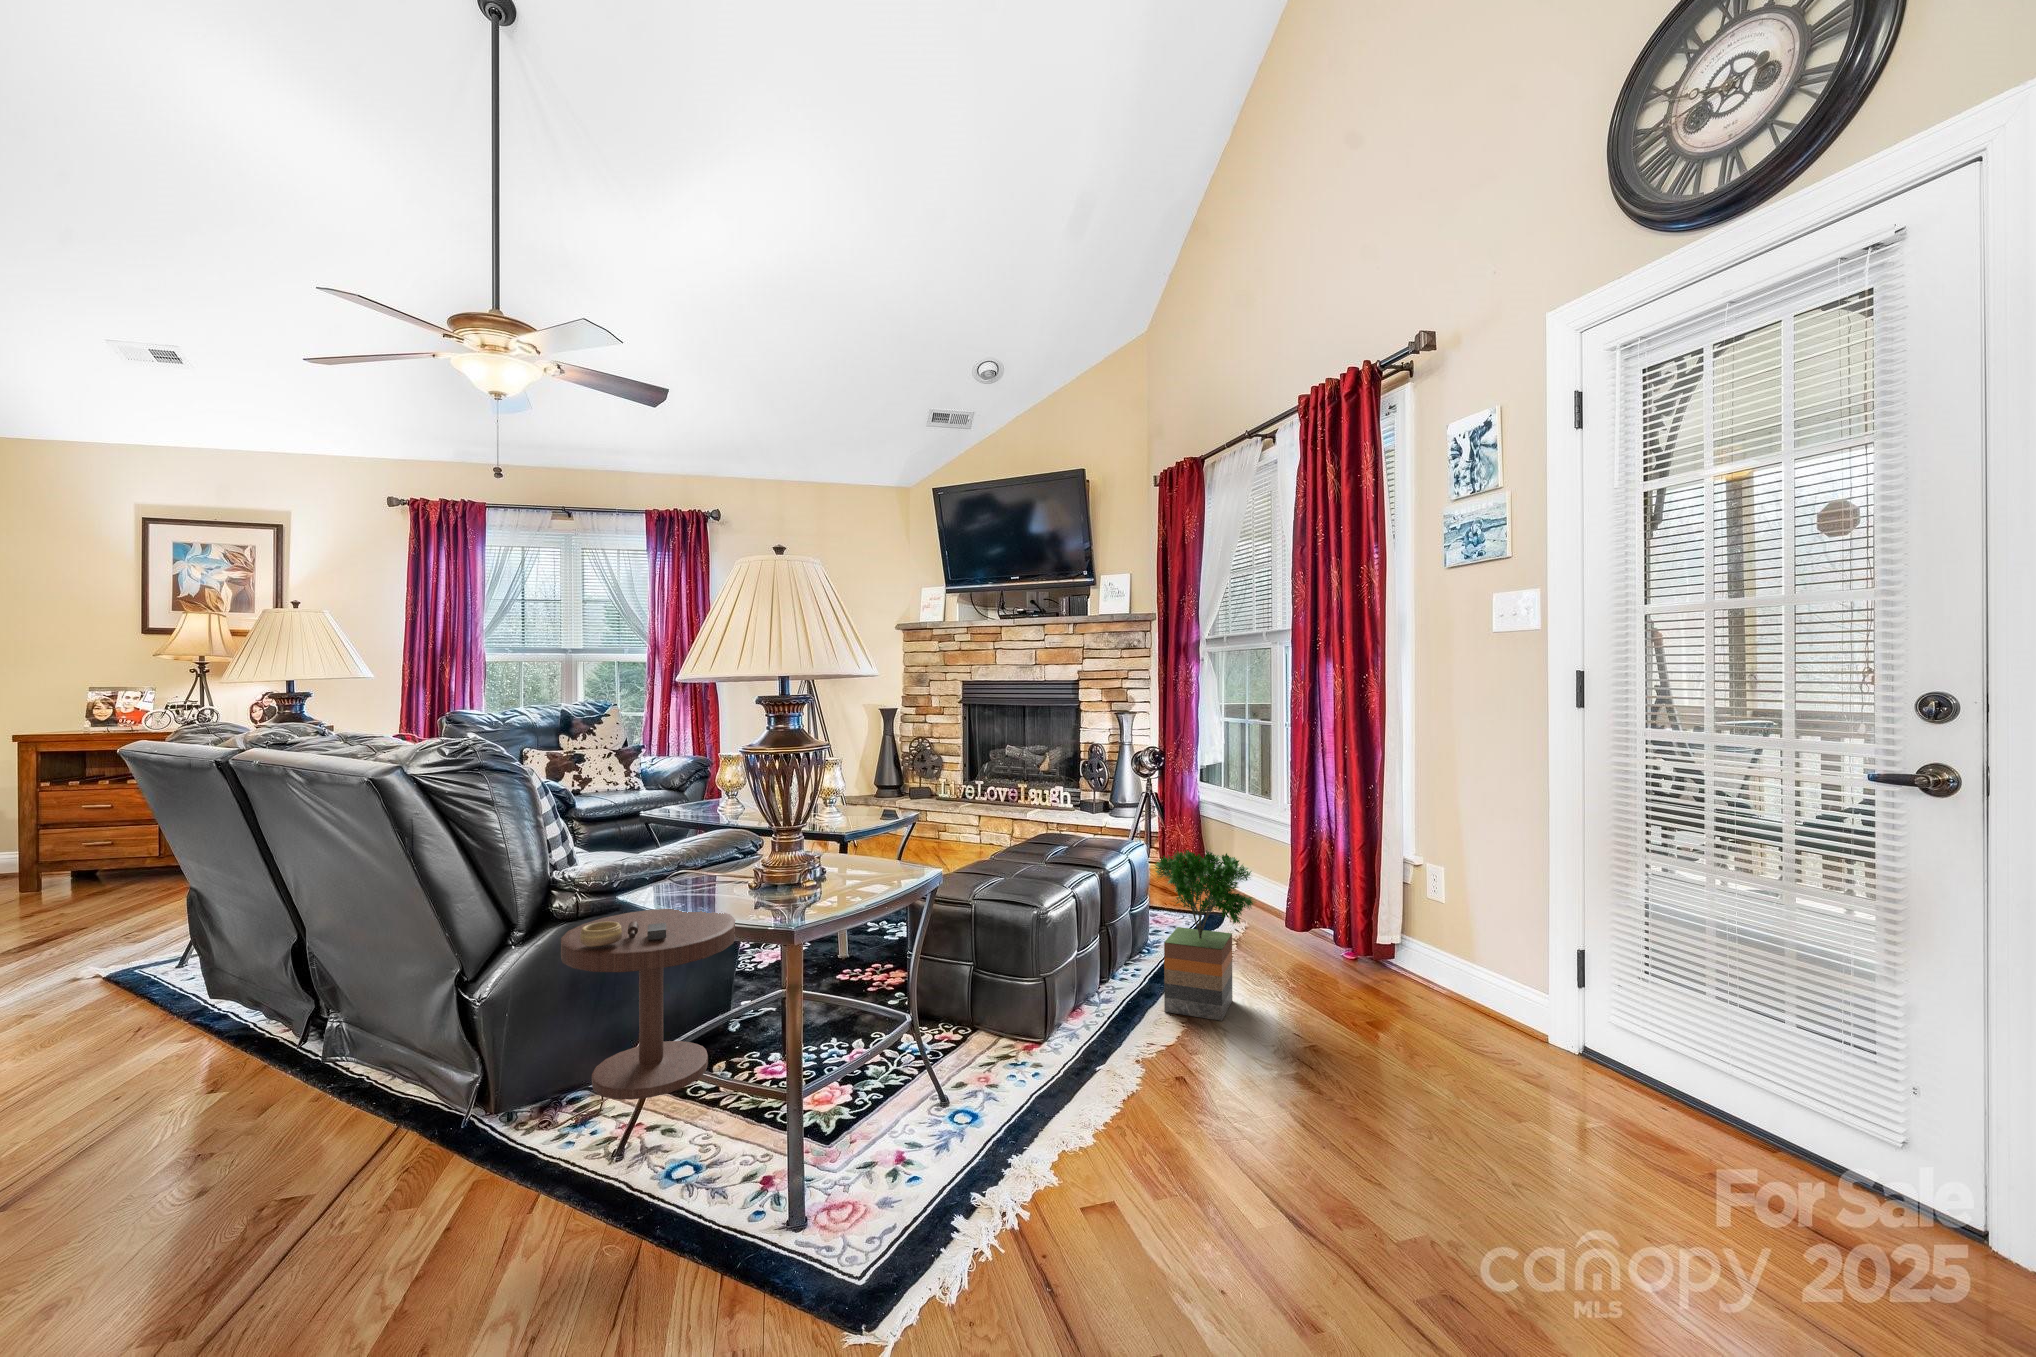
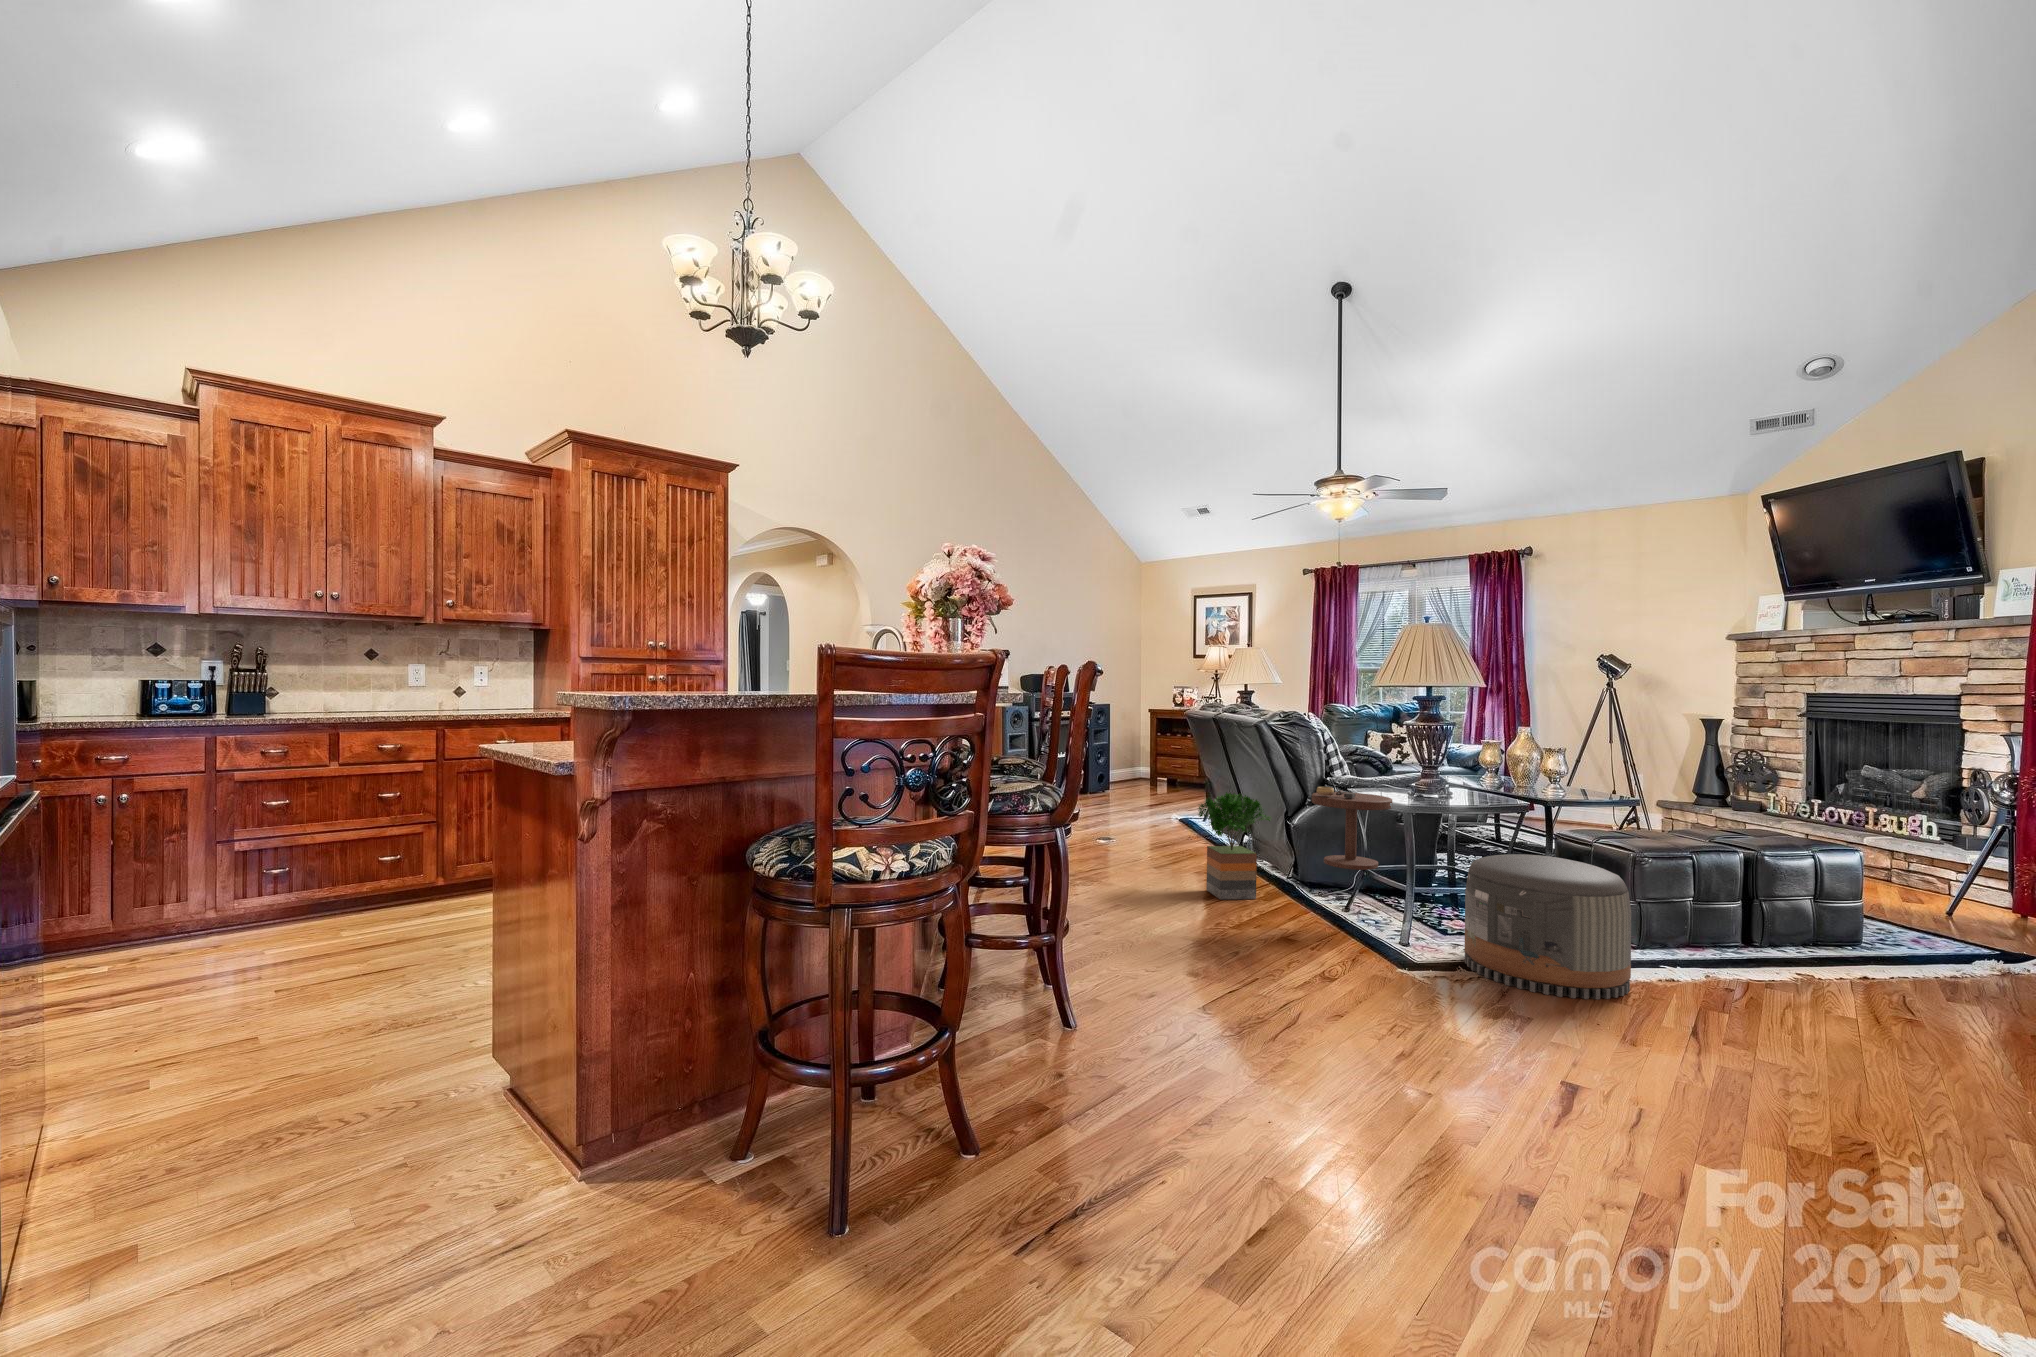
potted tree: present [1155,850,1254,1021] -> present [1198,792,1271,899]
pouf: none [884,957,1117,1240] -> present [1465,854,1631,999]

